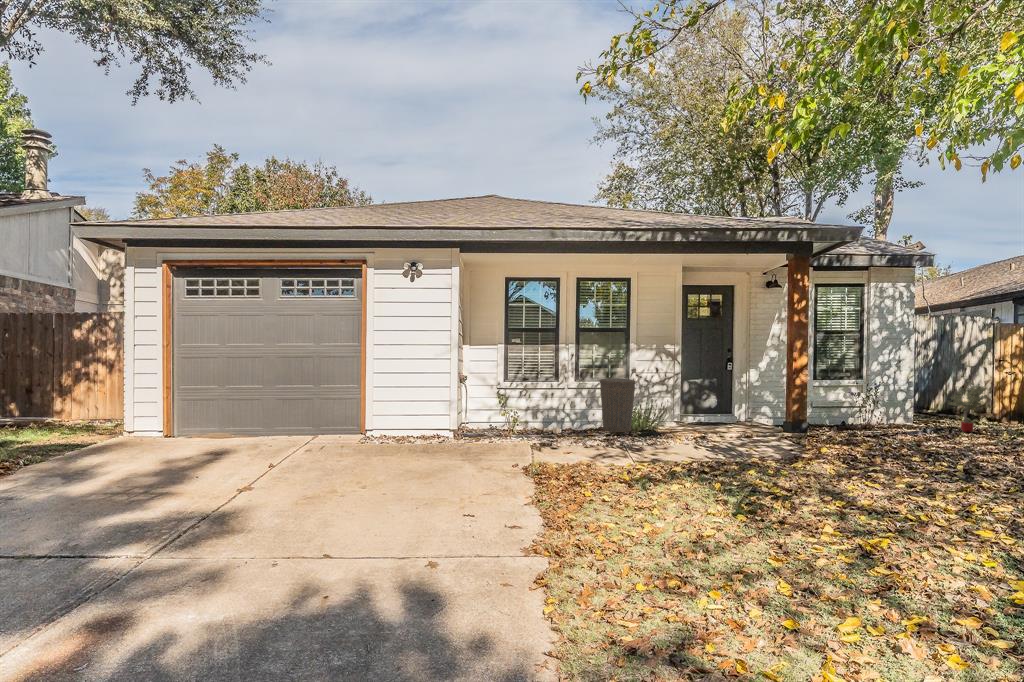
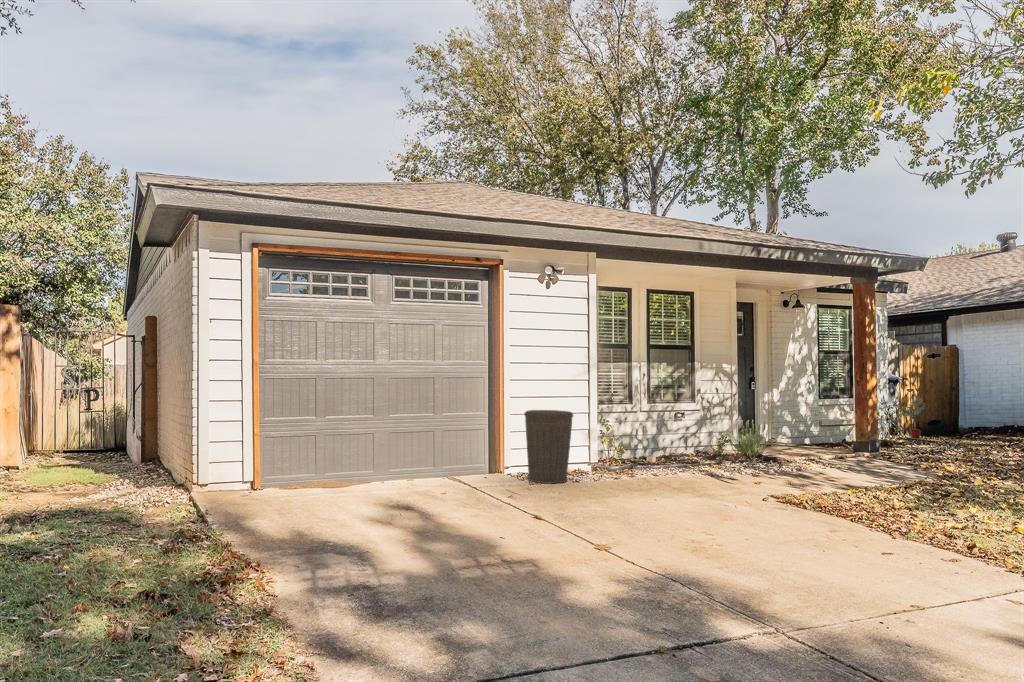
trash can: present [600,378,636,432] -> present [524,410,573,483]

